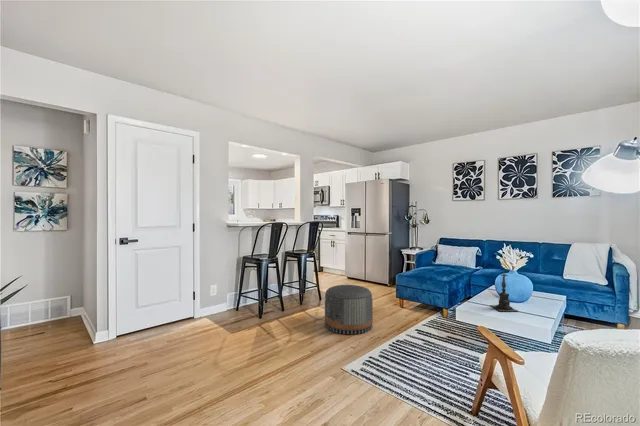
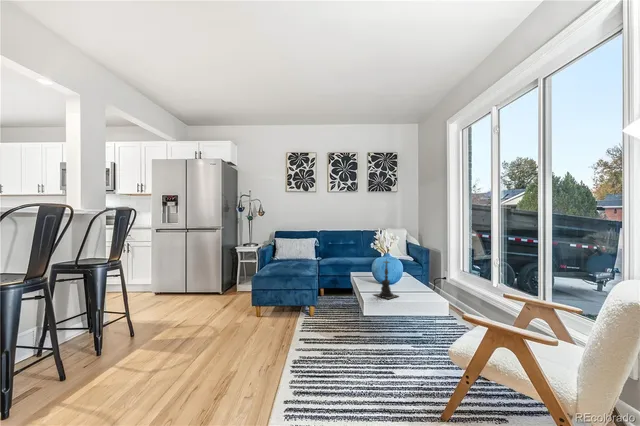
pouf: present [325,285,373,334] -> none [178,297,251,375]

